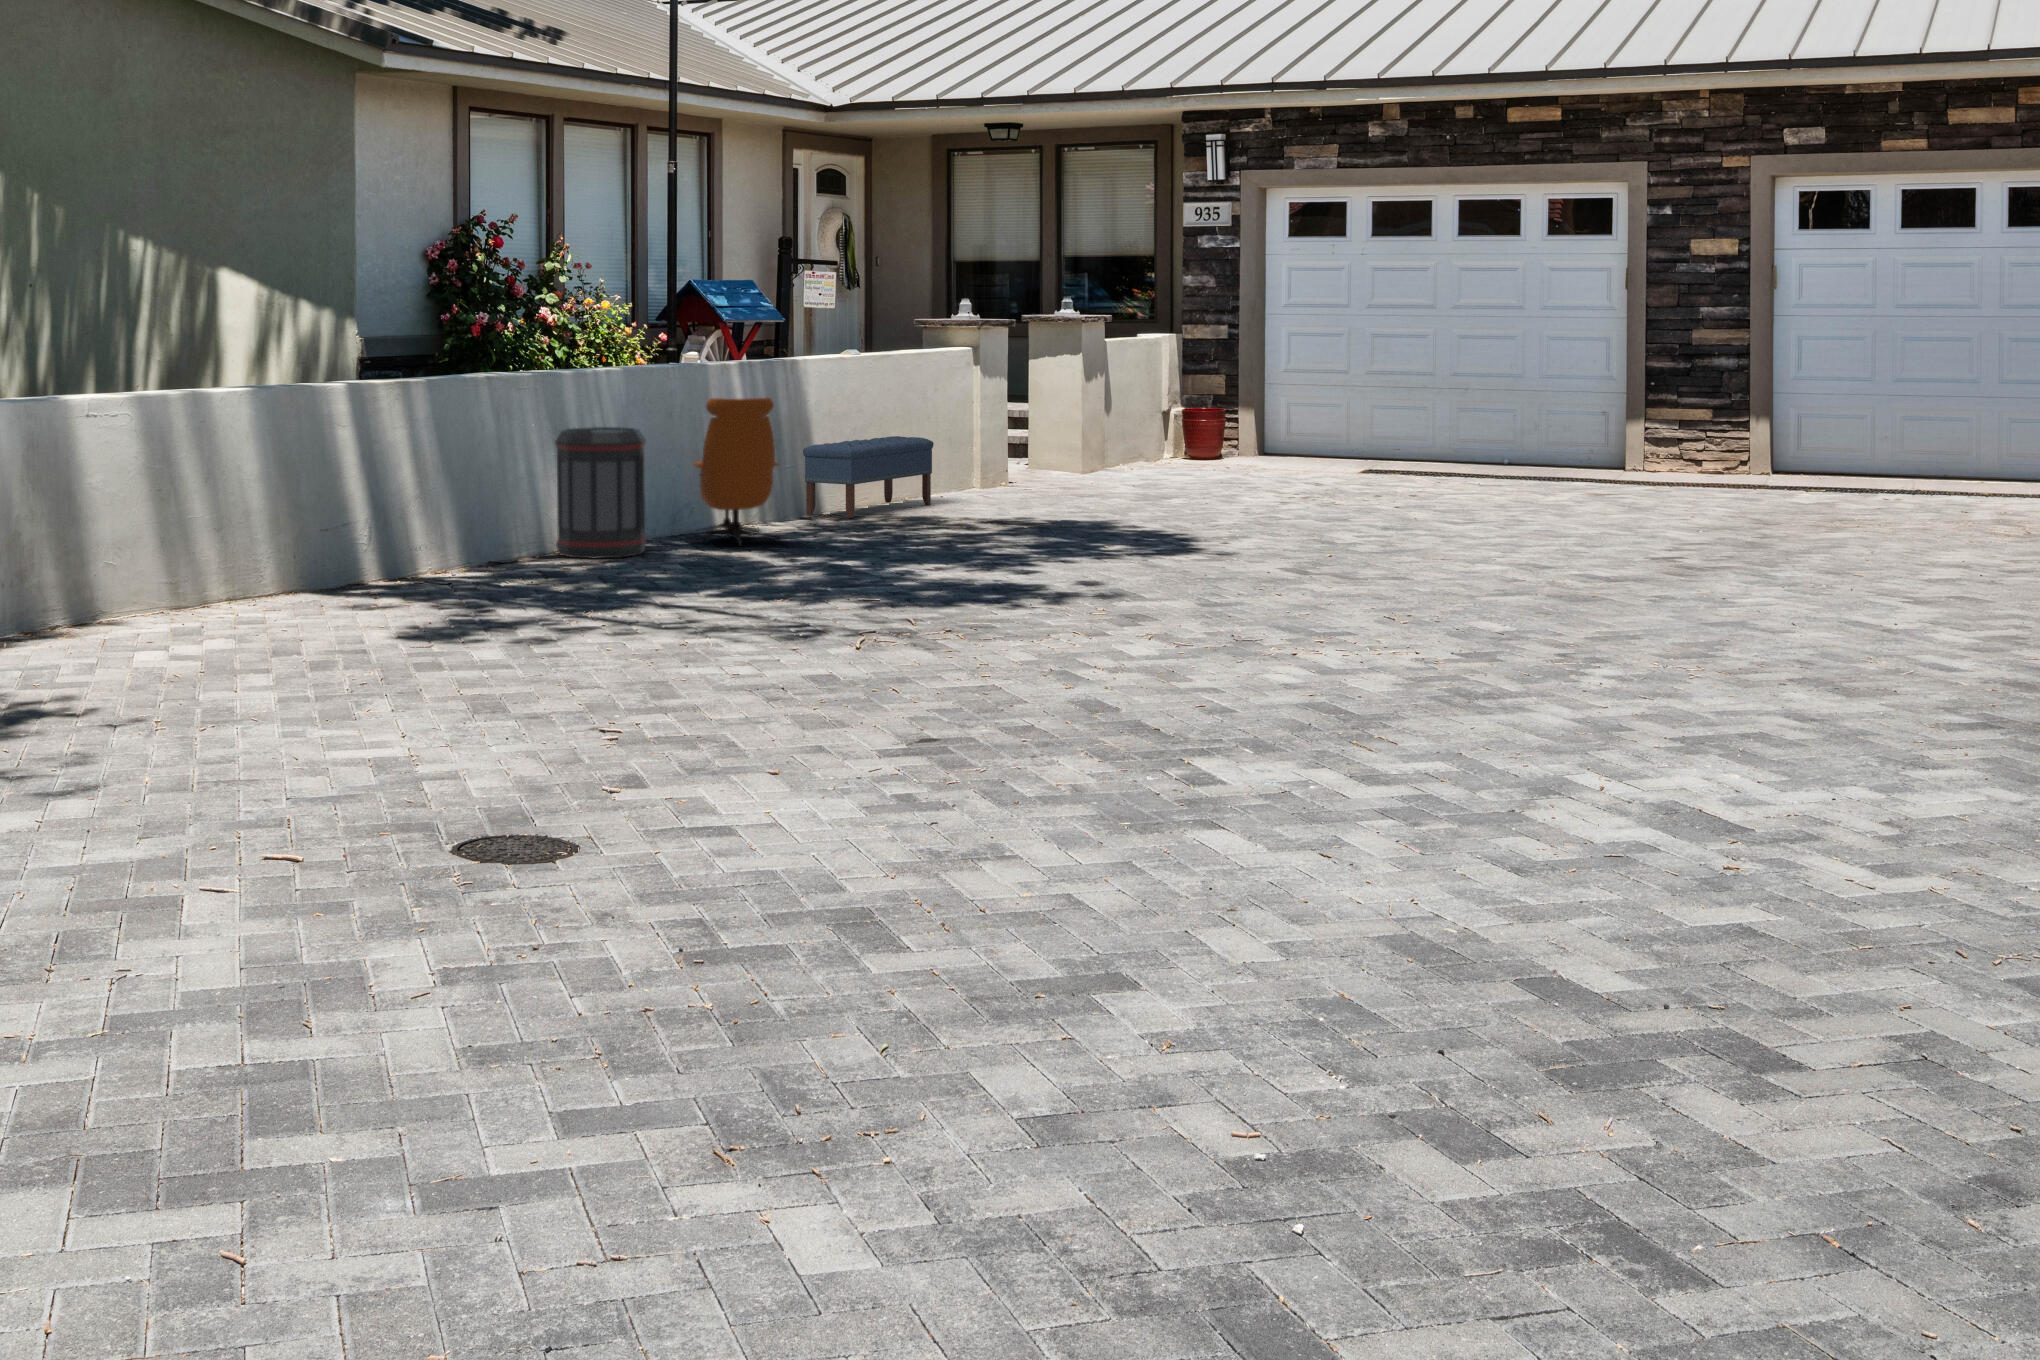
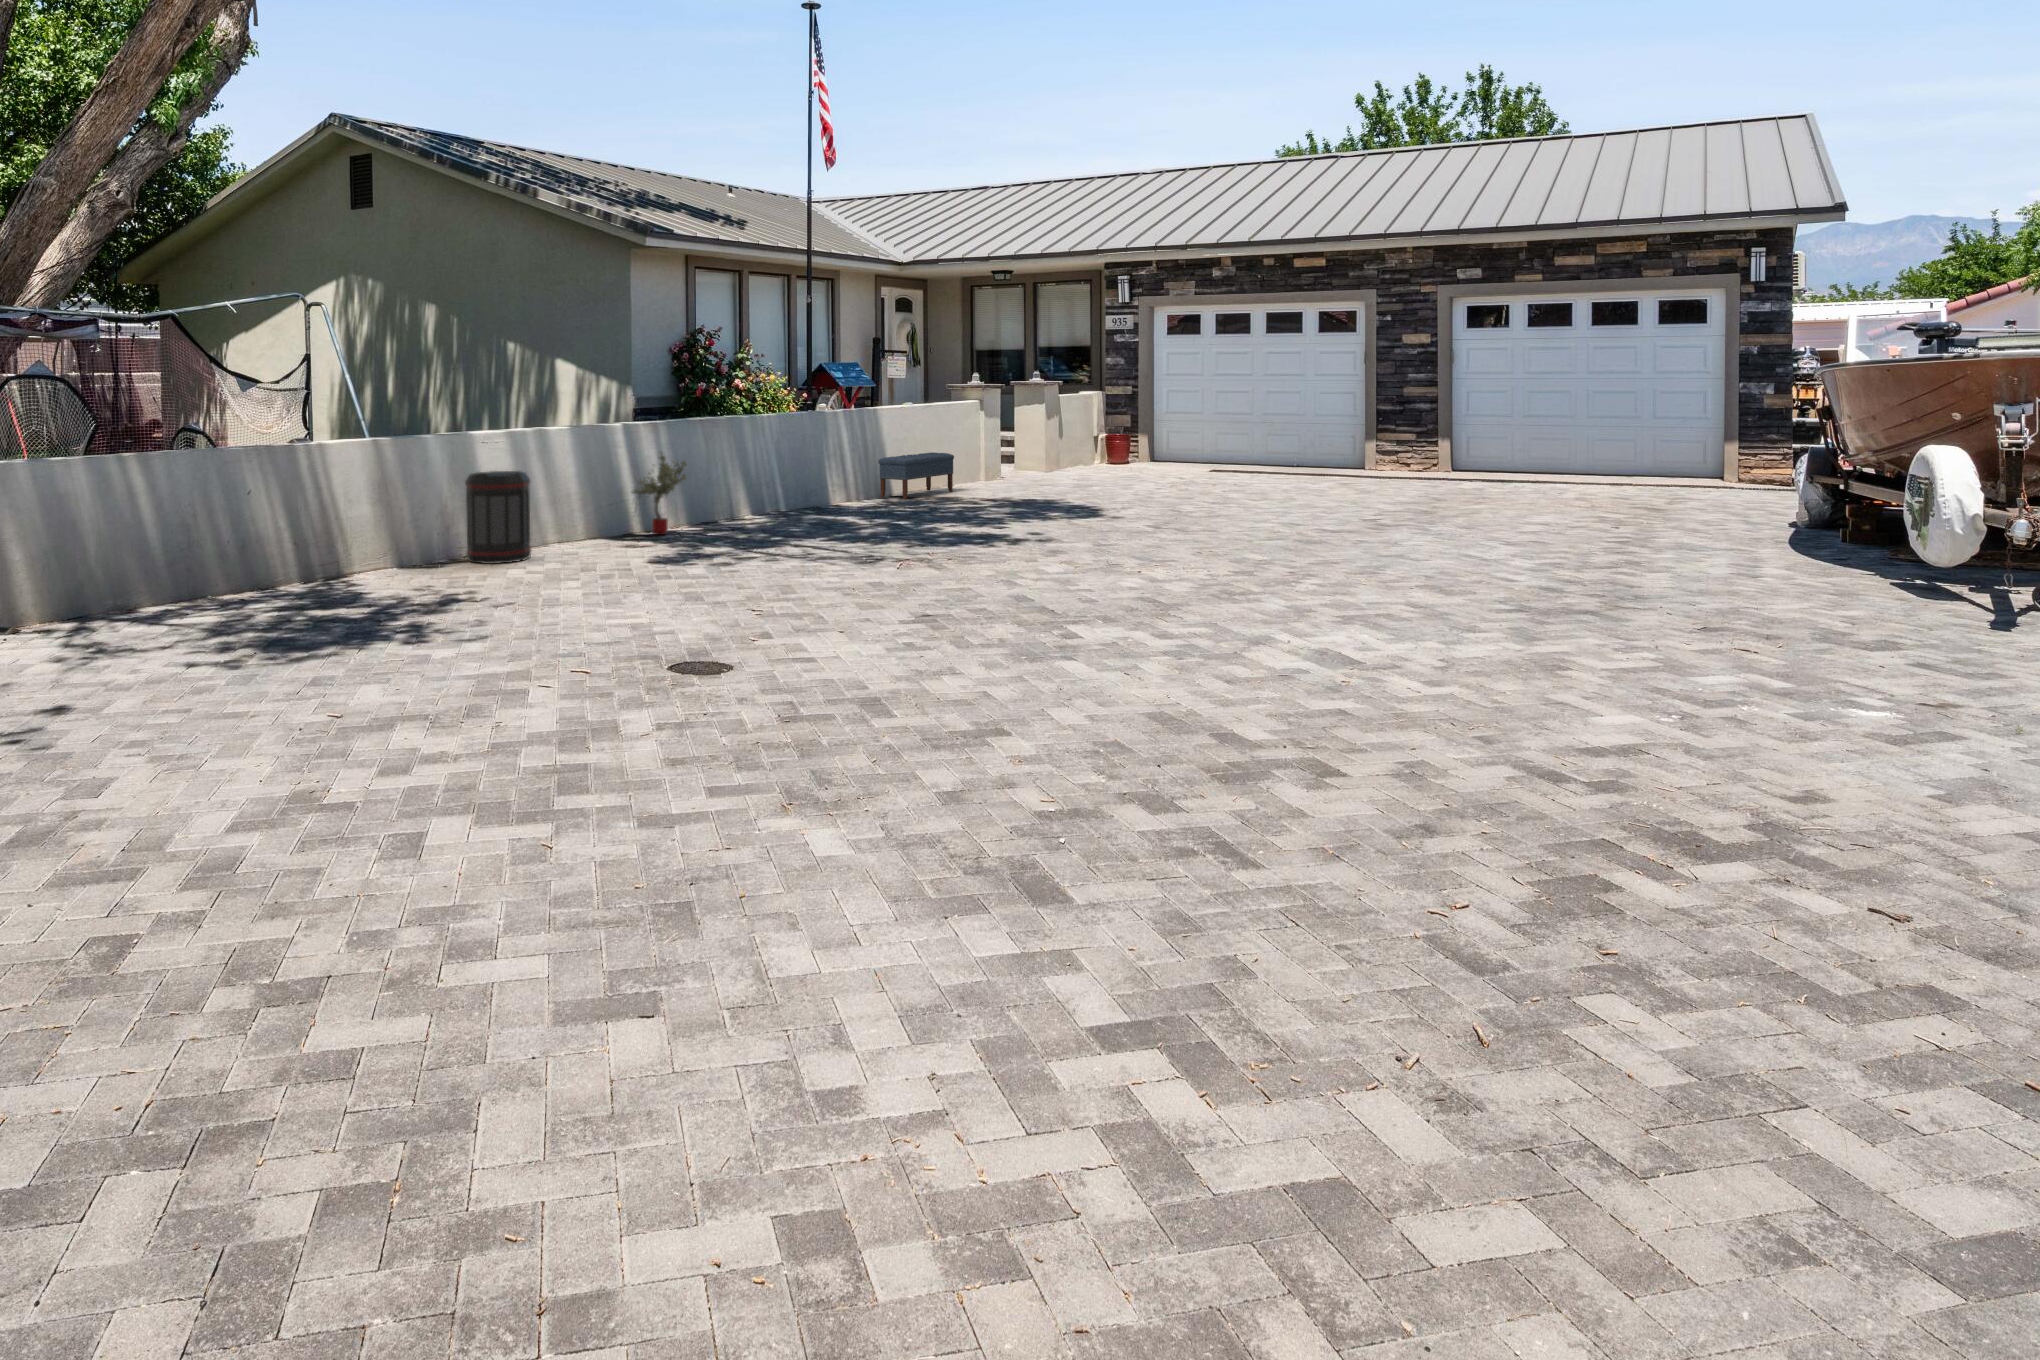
lounge chair: present [691,397,781,546] -> none [812,431,864,515]
trash can: present [555,427,646,558] -> present [465,471,531,564]
potted tree: none [364,433,468,584] -> present [632,453,687,535]

